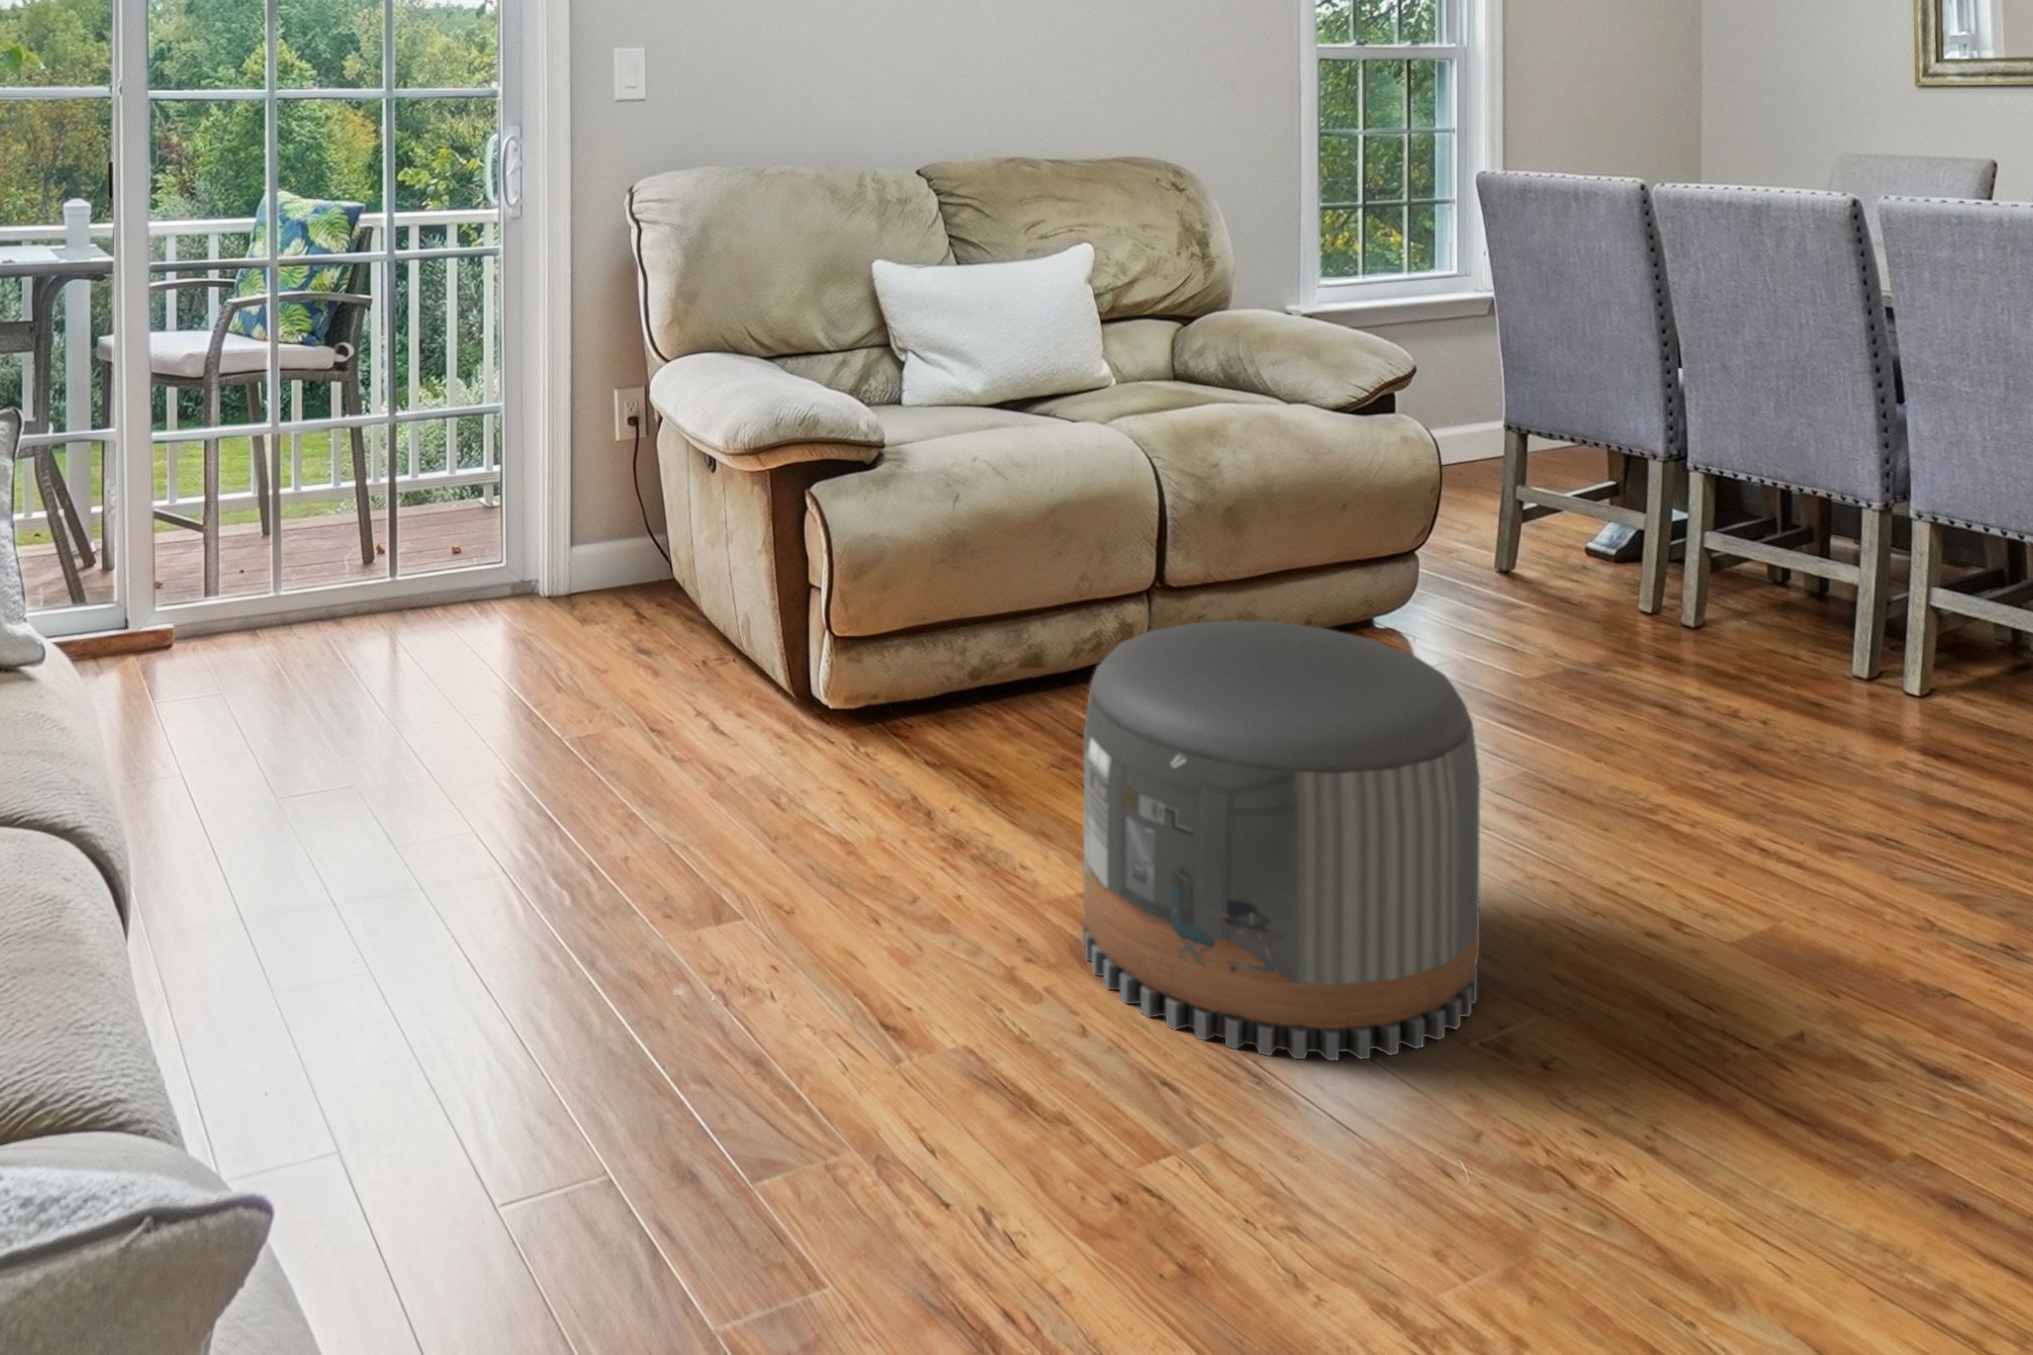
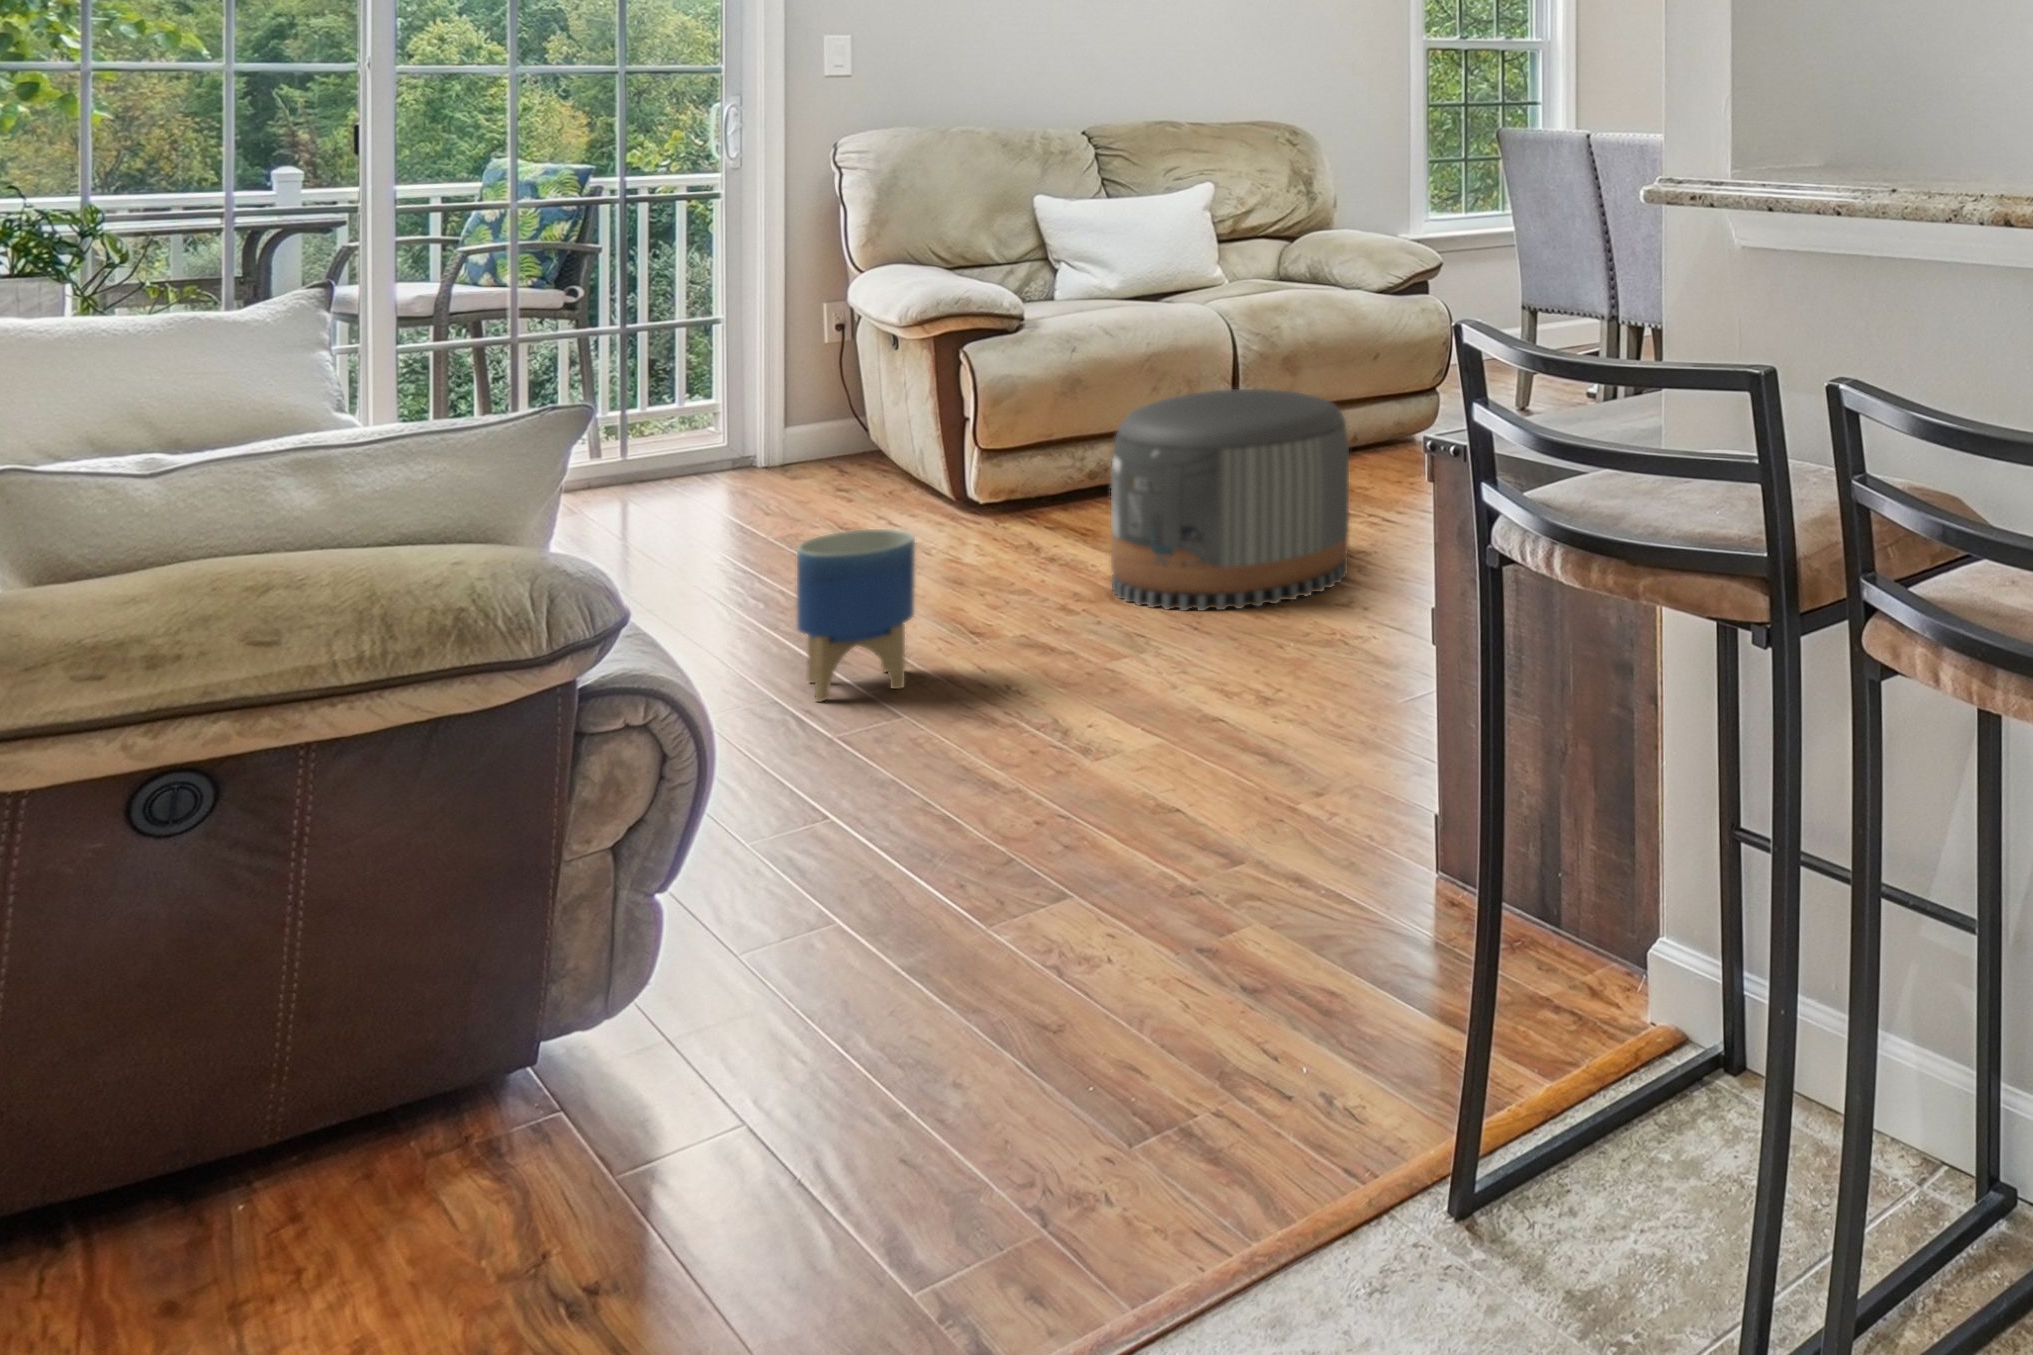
planter: none [650,907,838,1260] -> present [796,529,915,702]

